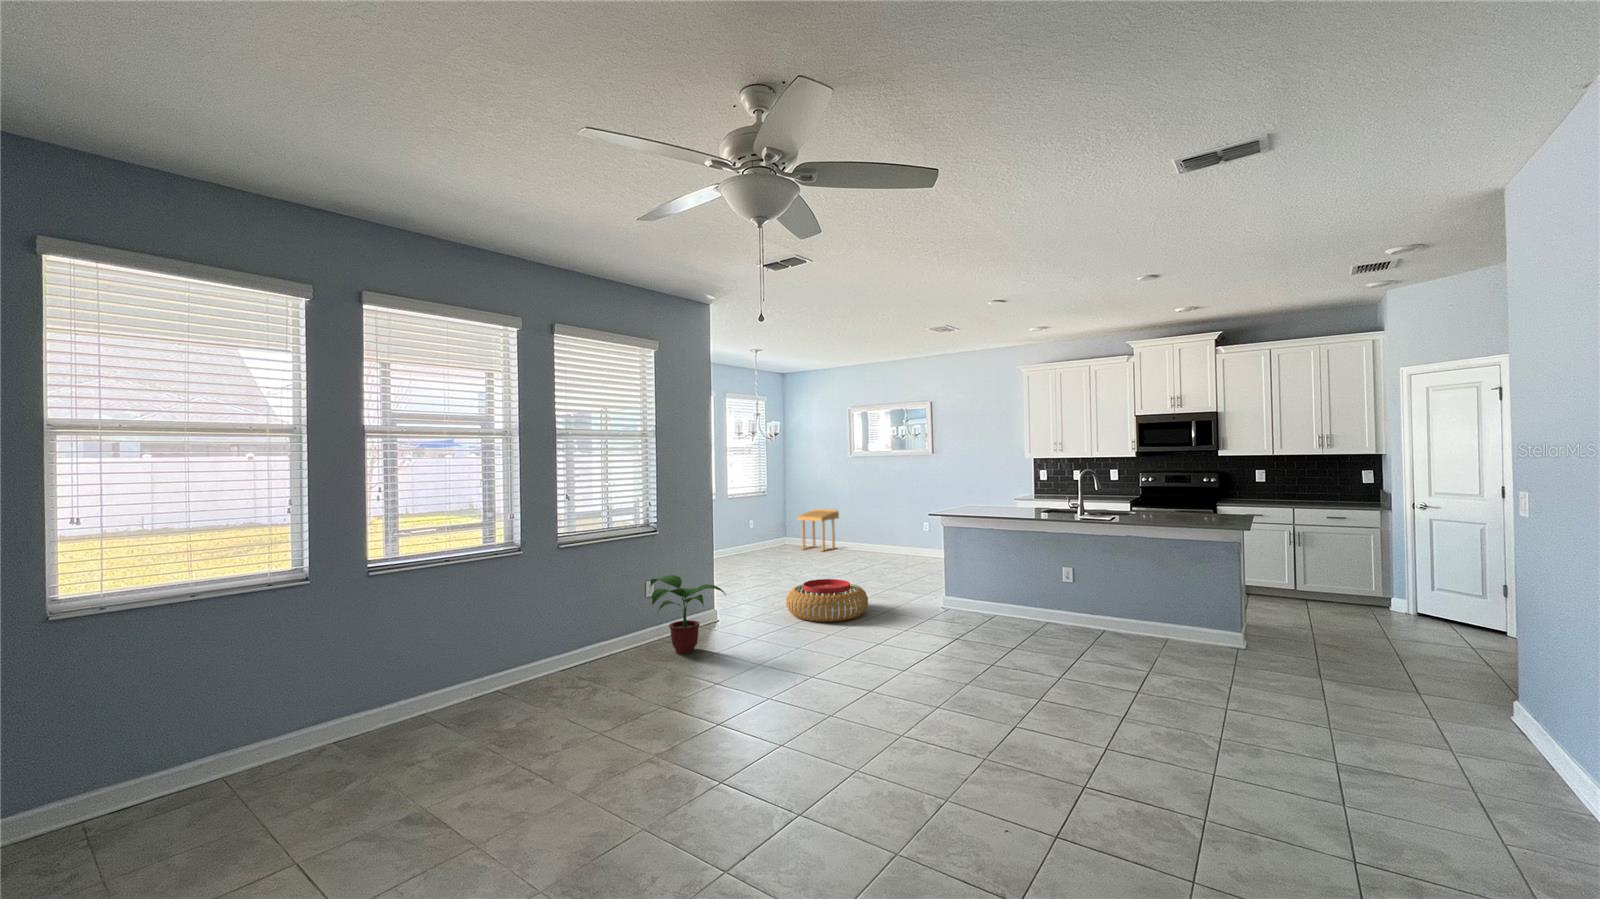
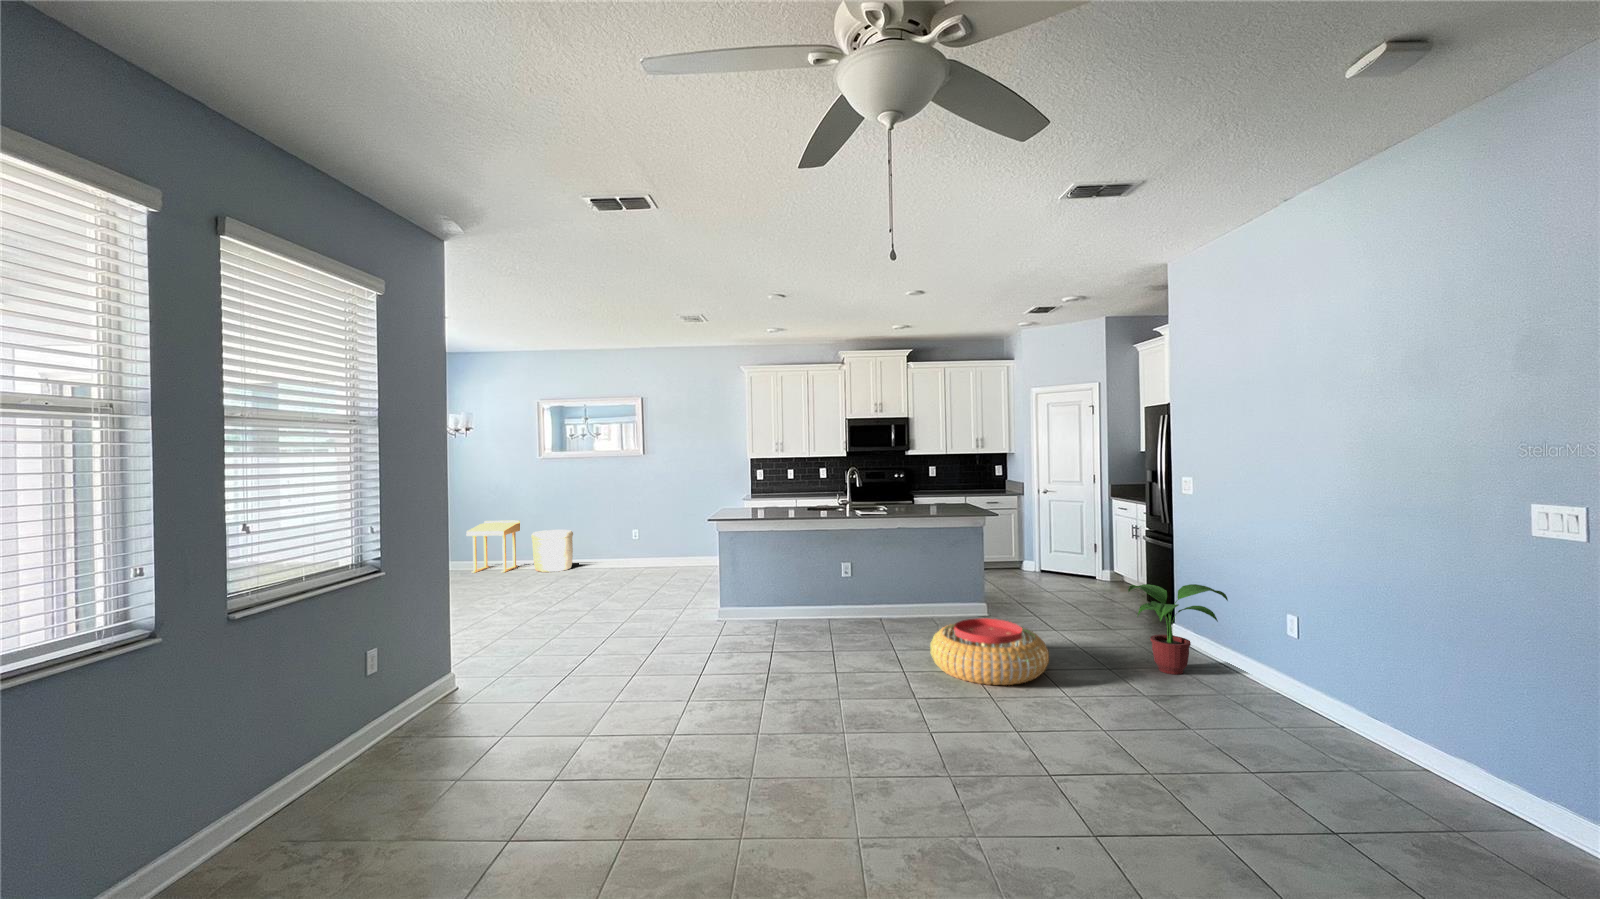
woven basket: none [842,520,876,555] -> present [531,530,573,572]
potted plant: present [650,575,726,654] -> present [1128,584,1228,675]
pouf: present [786,579,868,622] -> present [931,618,1049,685]

